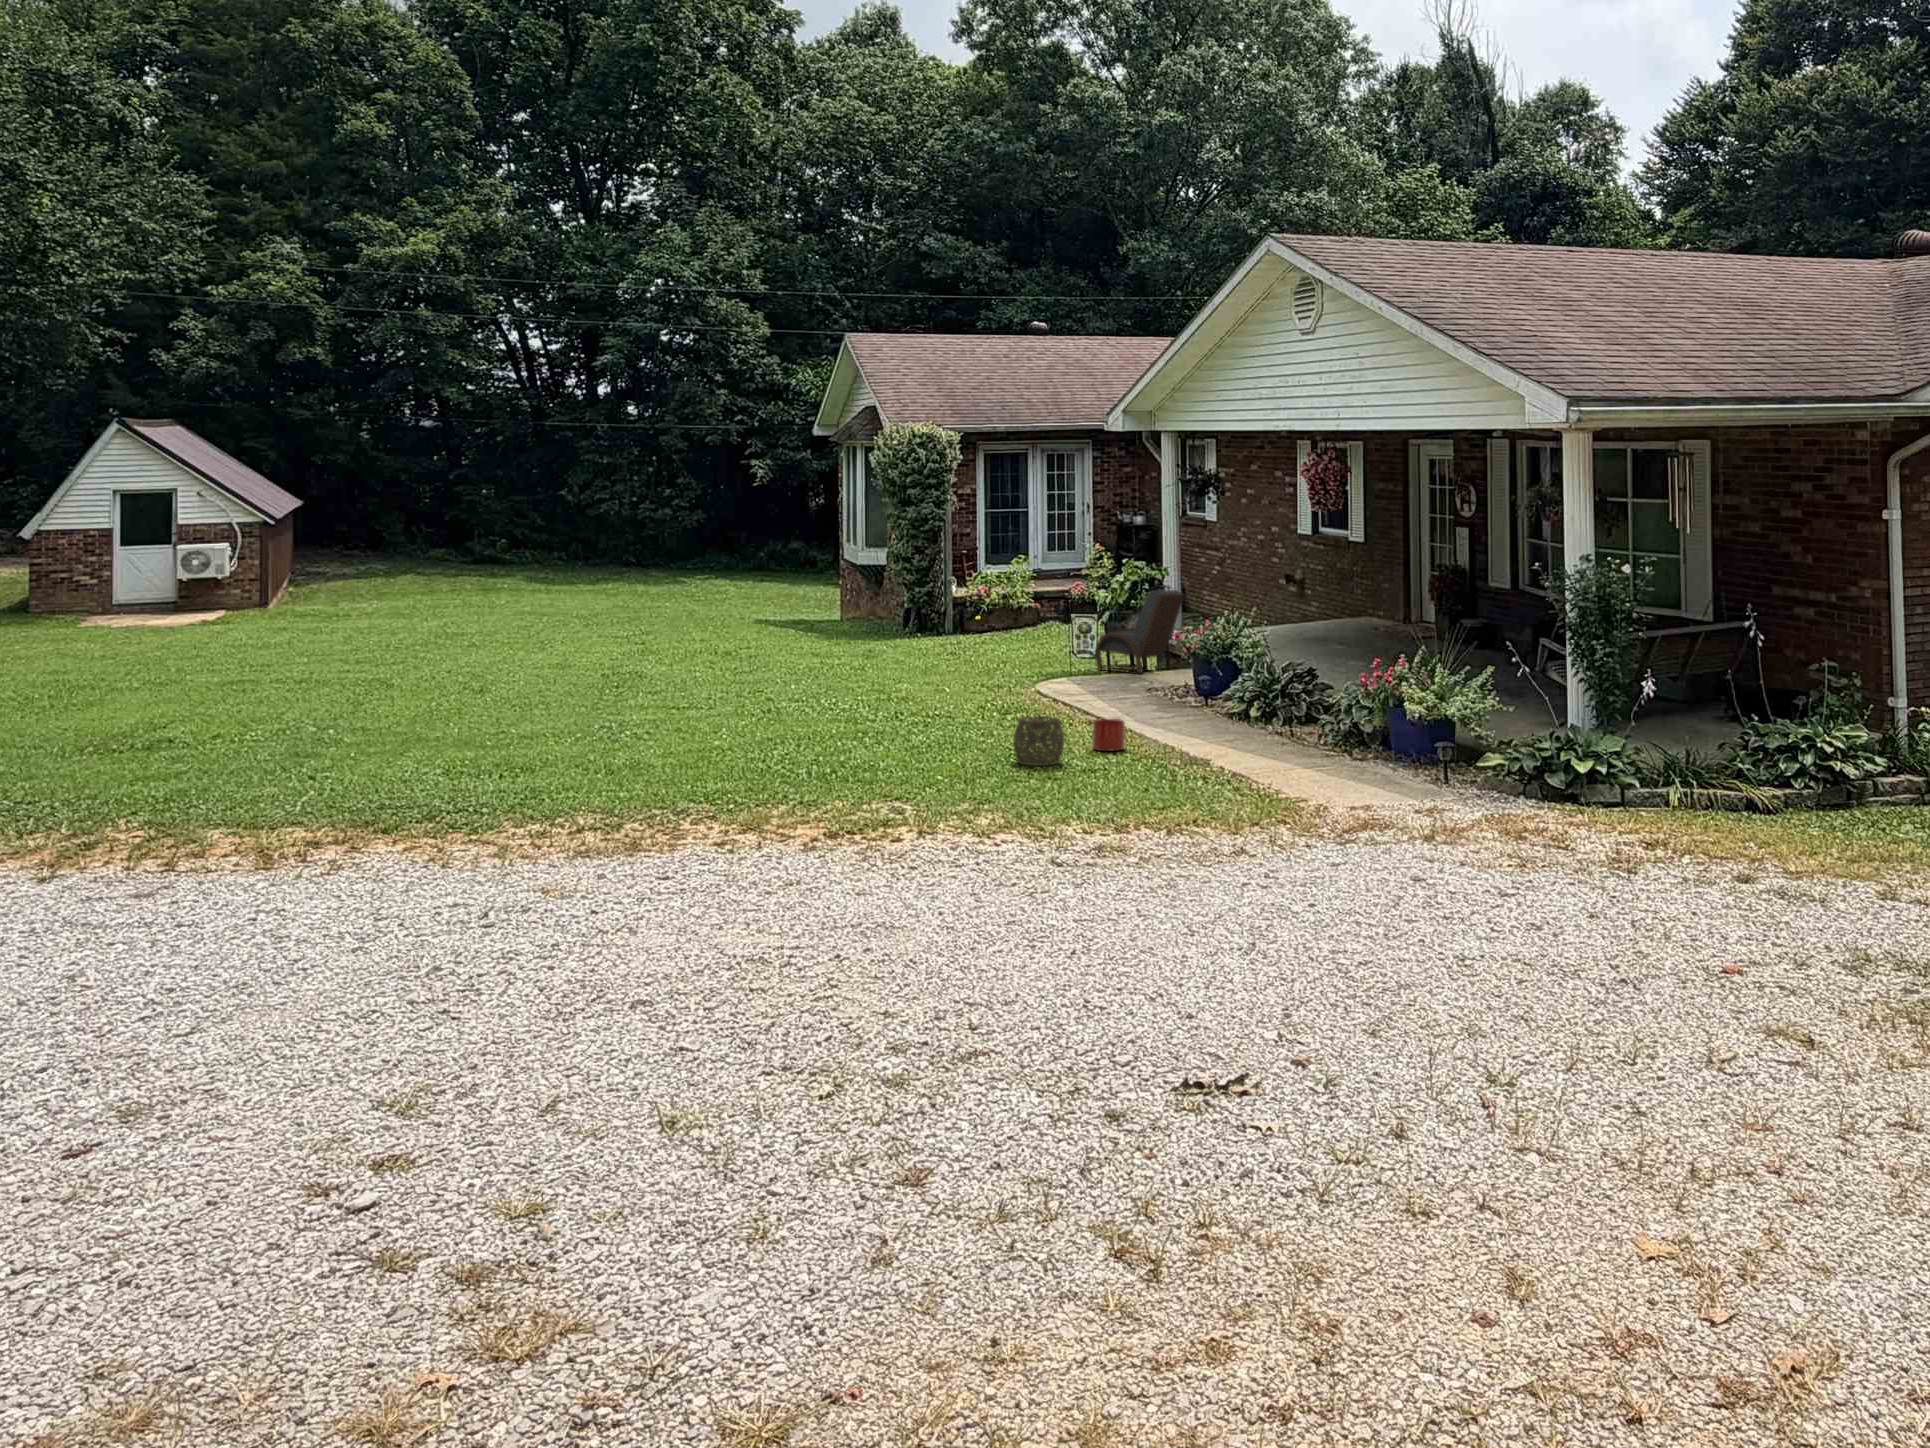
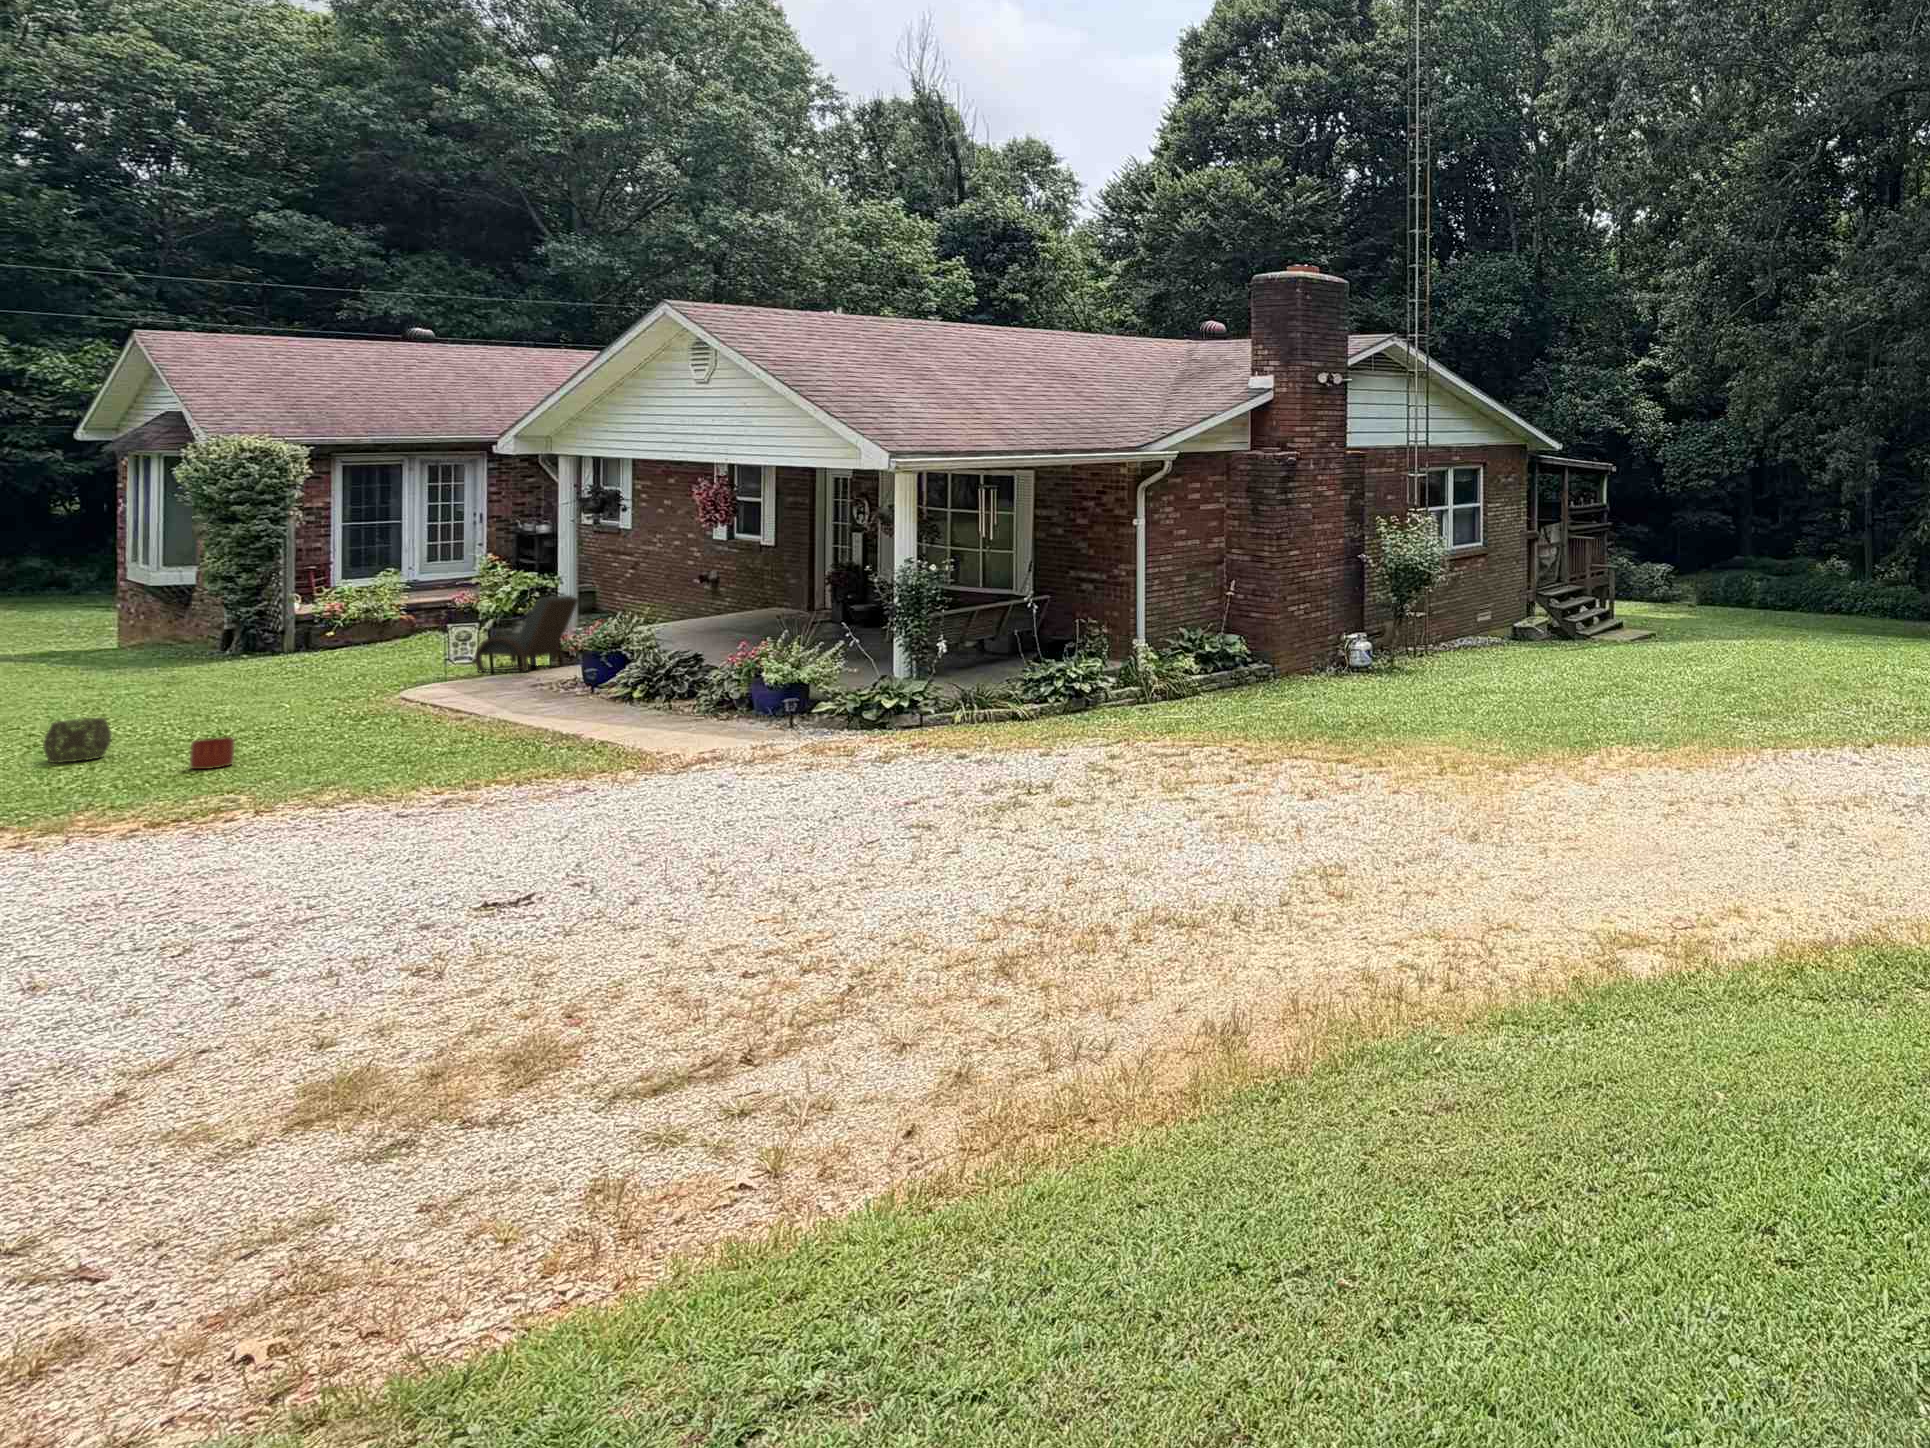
woven basket: present [1013,716,1064,766] -> present [43,718,111,763]
planter: present [1092,719,1125,751] -> present [190,737,235,769]

